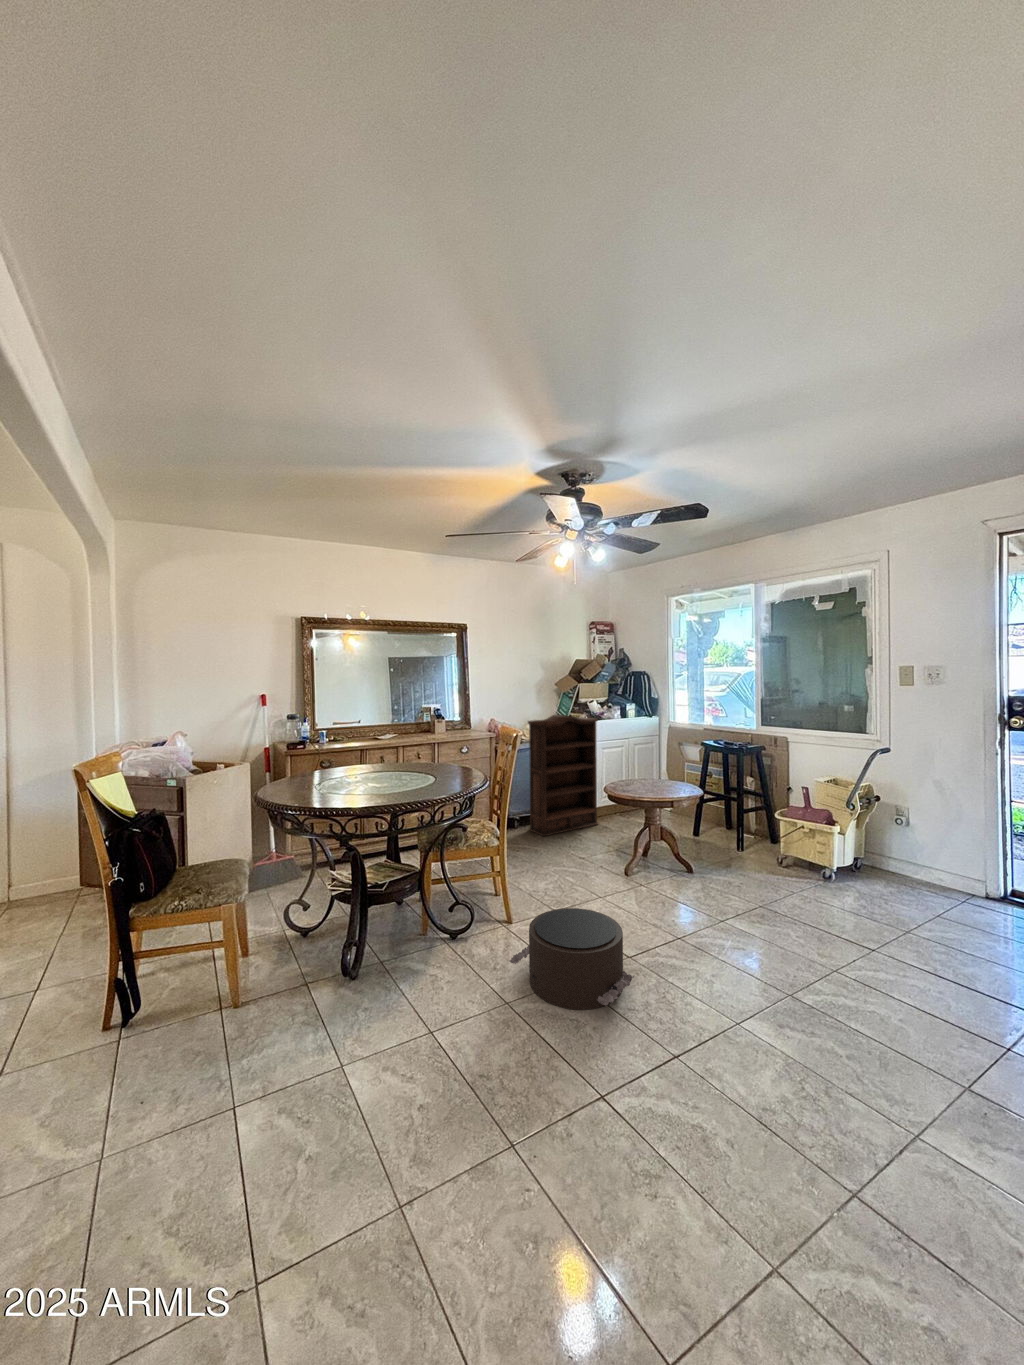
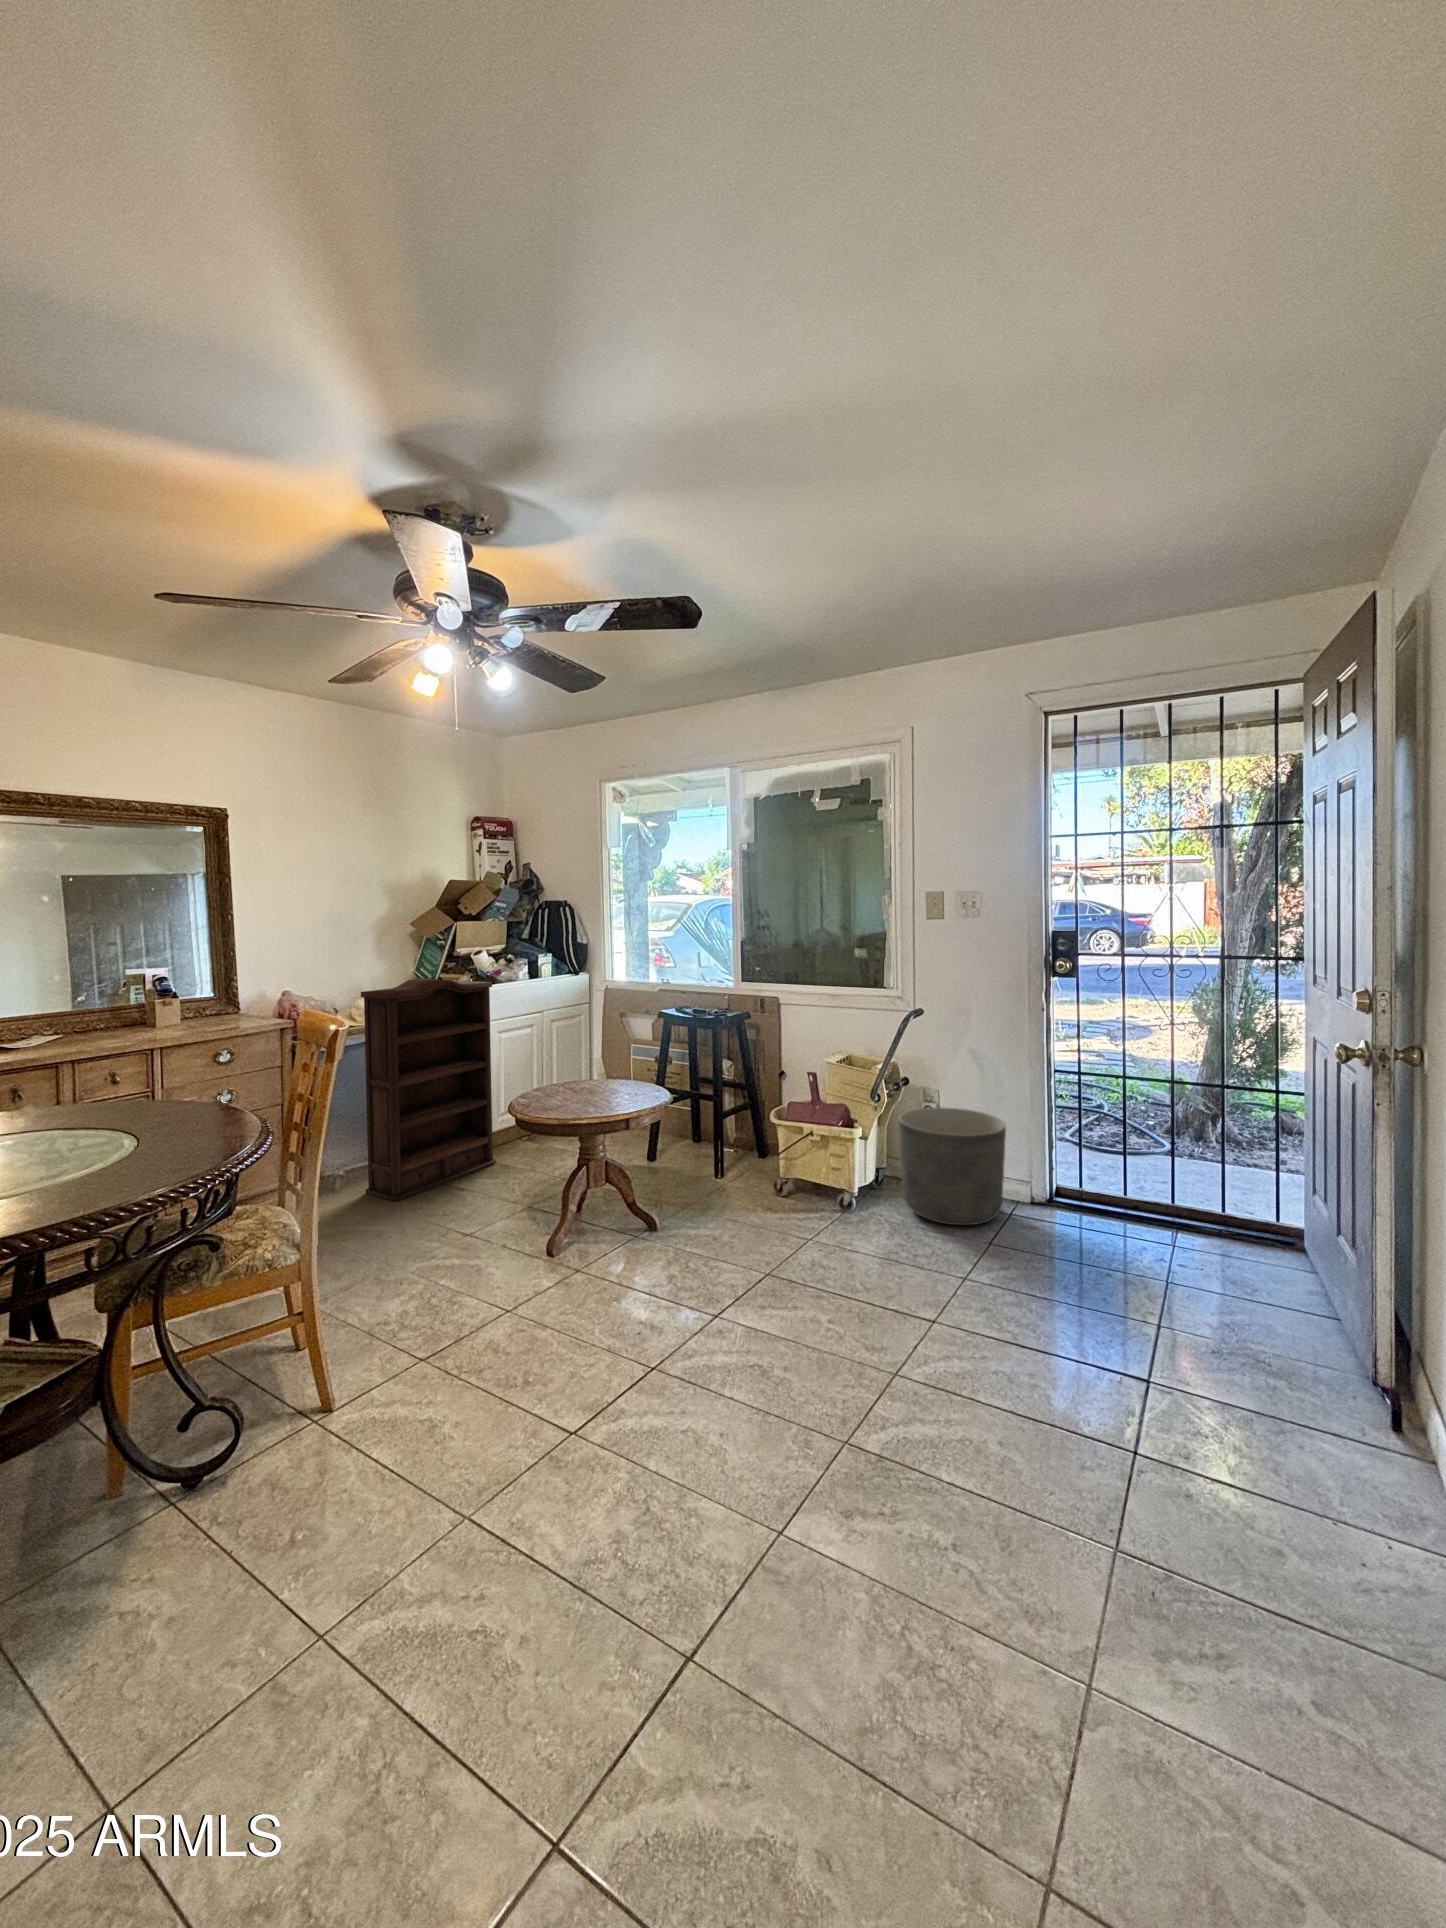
planter: none [872,821,965,908] -> present [899,1107,1006,1225]
pouf: present [509,908,634,1010] -> none [323,1363,594,1608]

